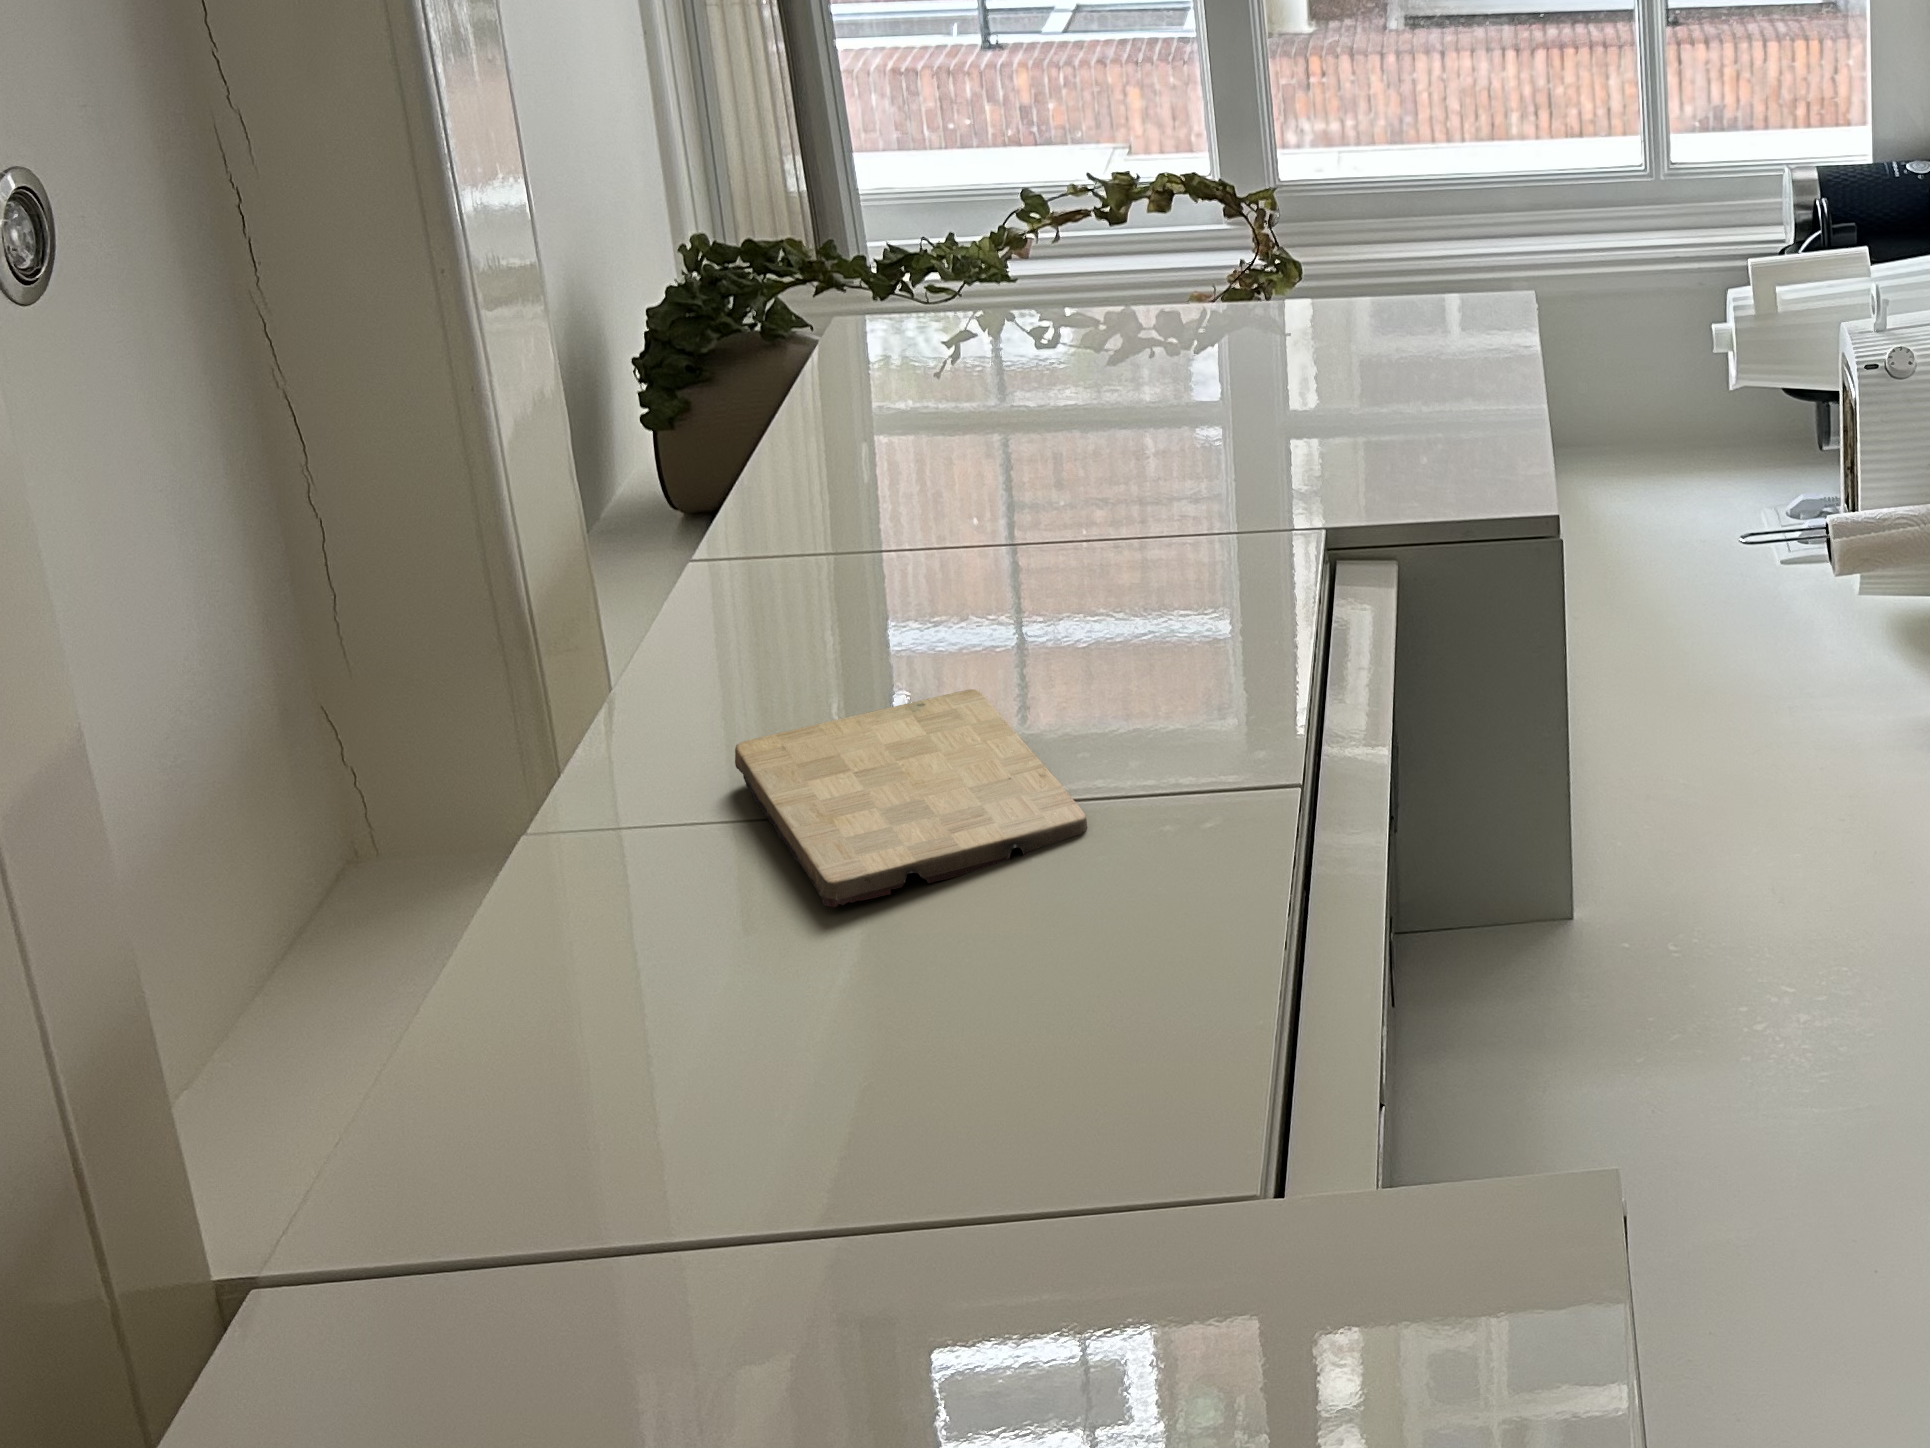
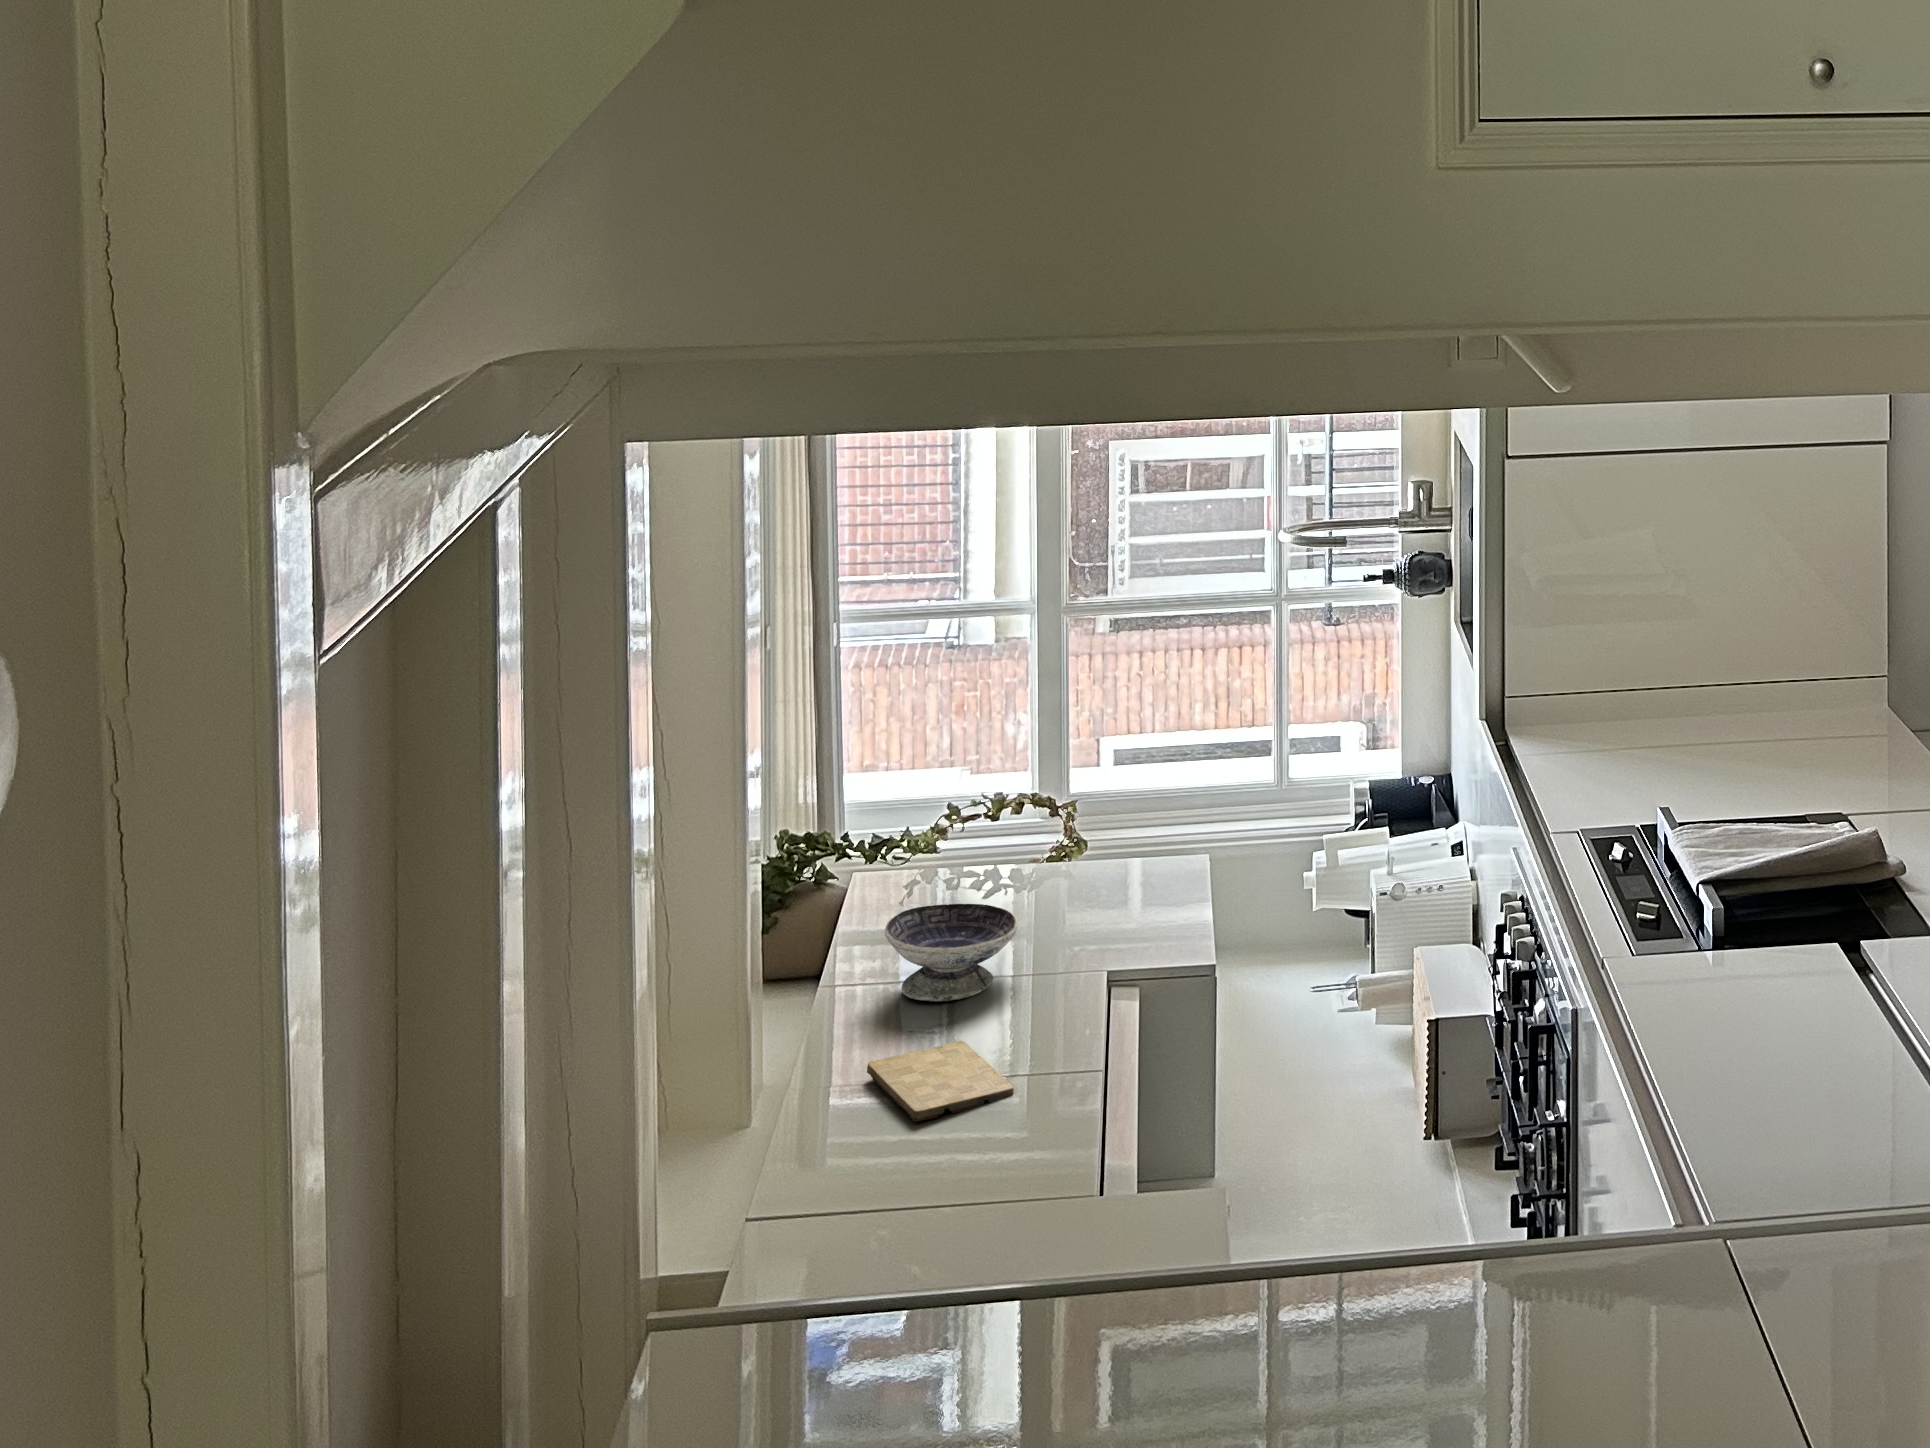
bowl: none [802,375,1113,589] -> present [885,904,1018,1001]

